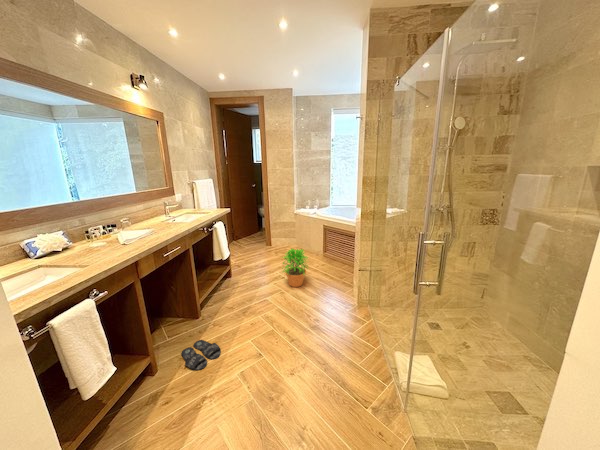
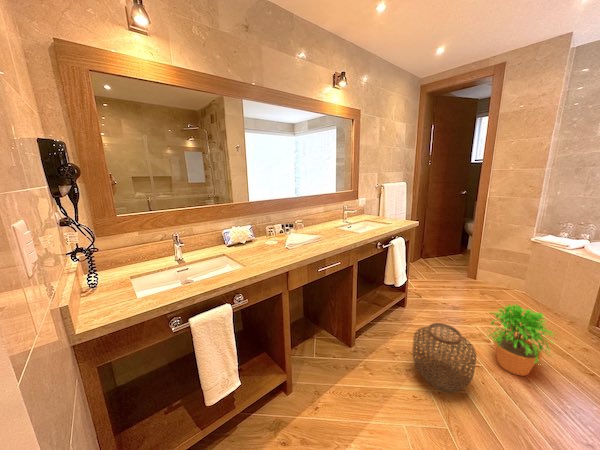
woven basket: none [244,271,280,312] -> present [413,323,476,392]
slippers: present [181,340,221,370] -> none [317,379,360,425]

